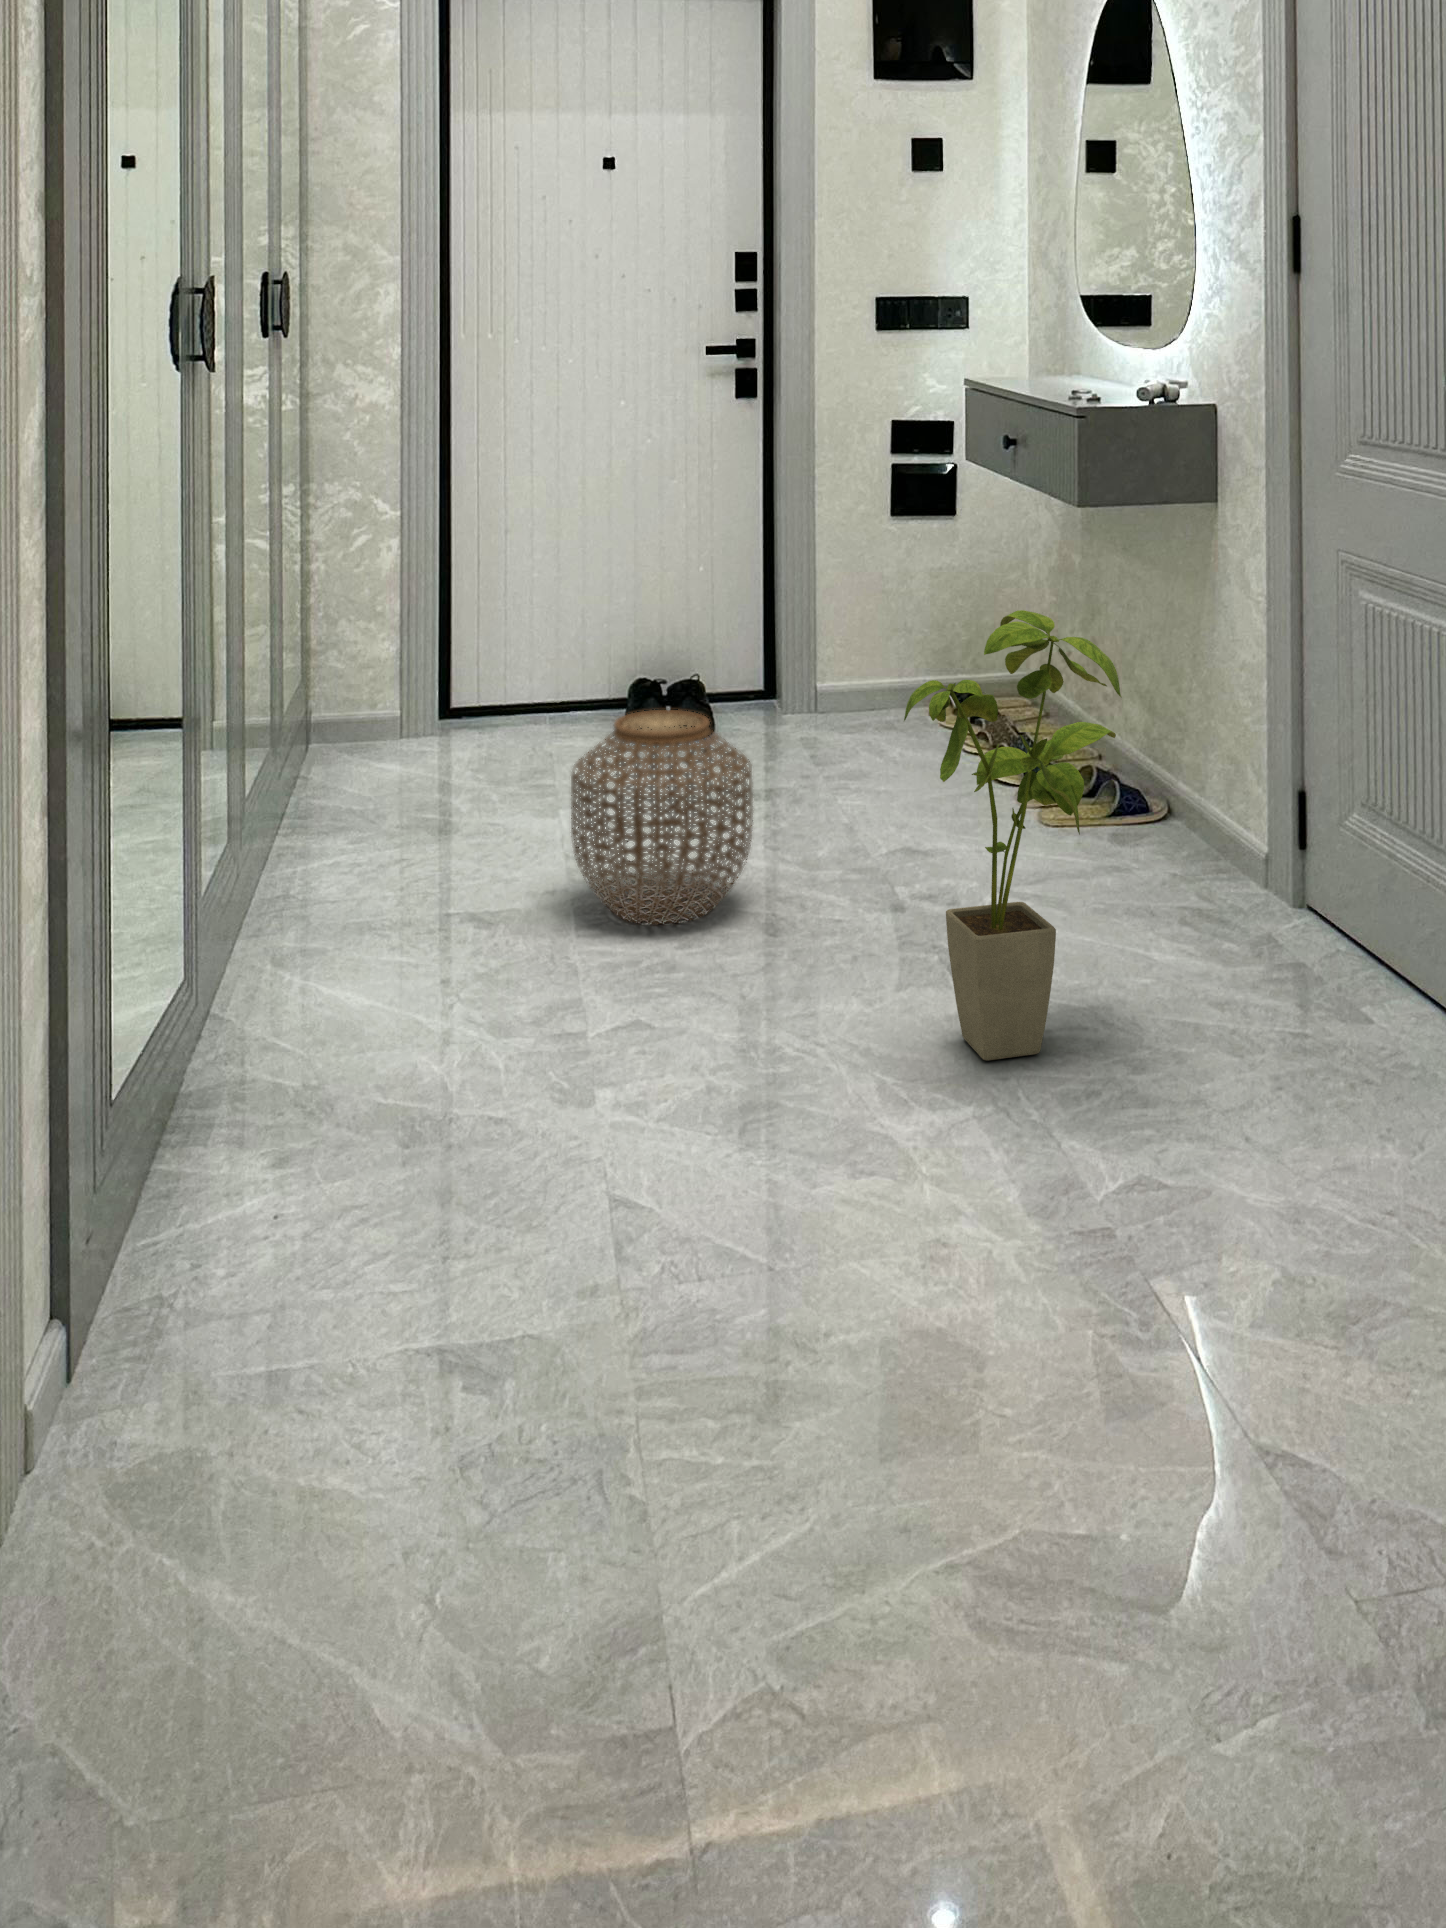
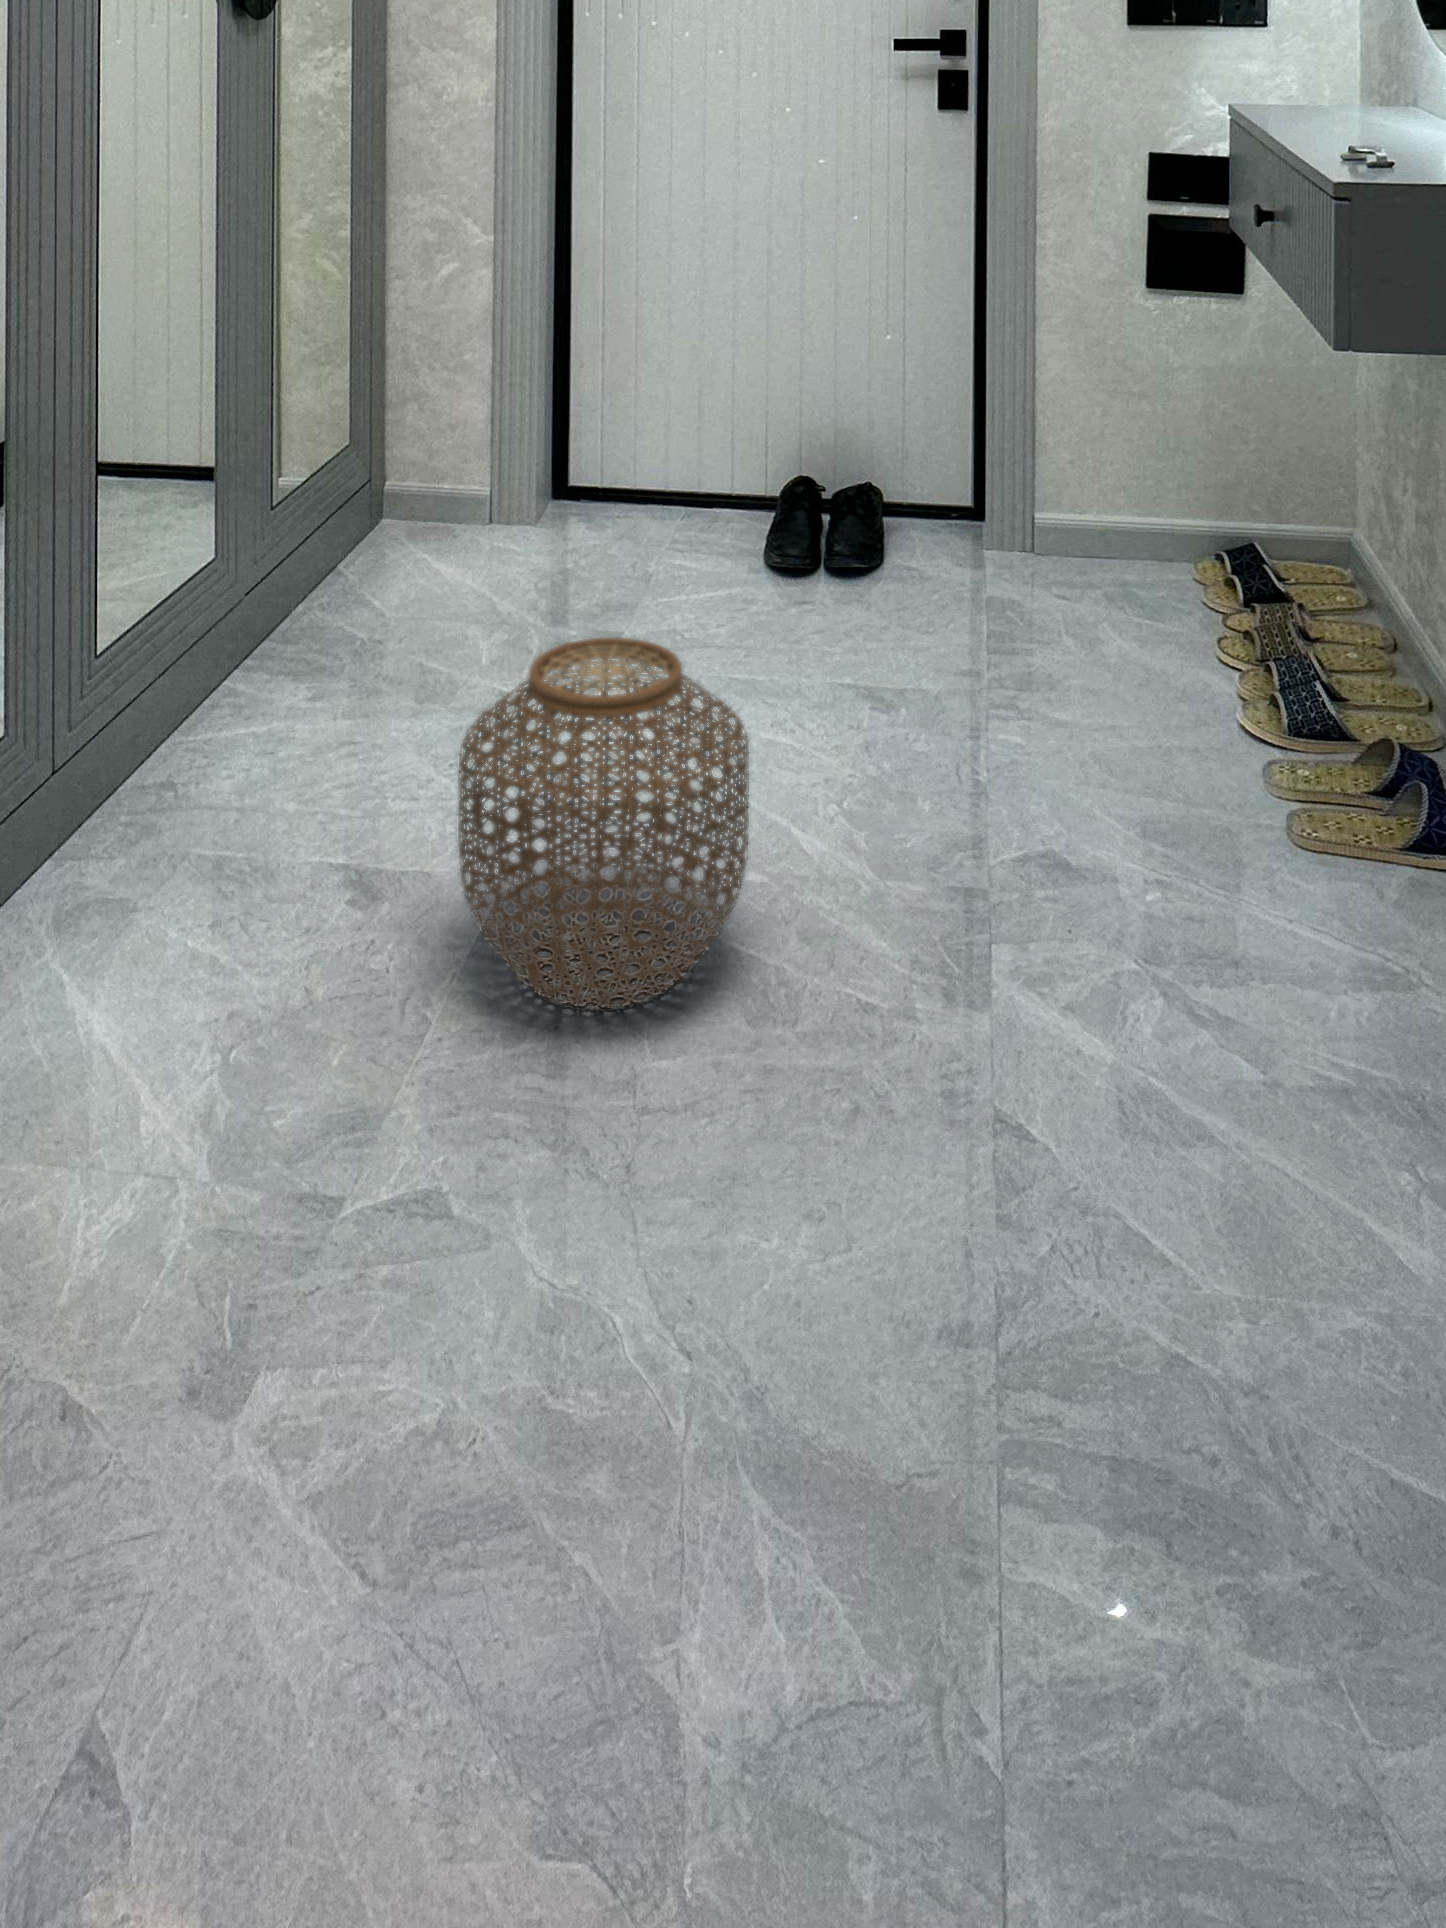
house plant: present [904,610,1121,1061] -> none [828,667,1280,1599]

